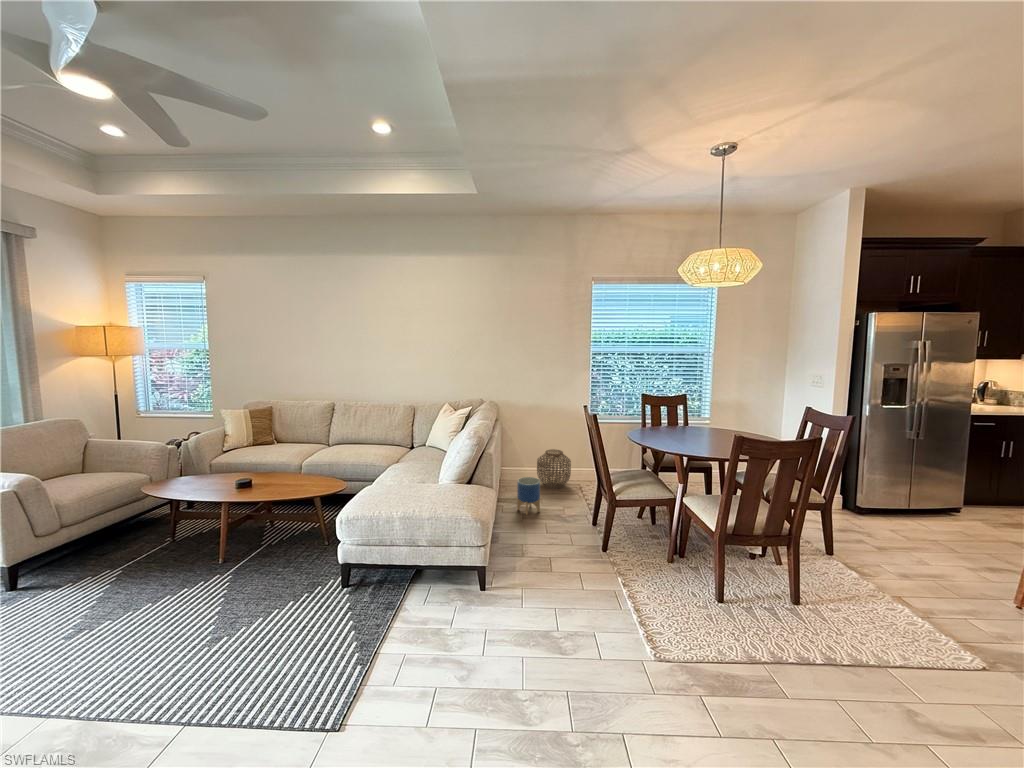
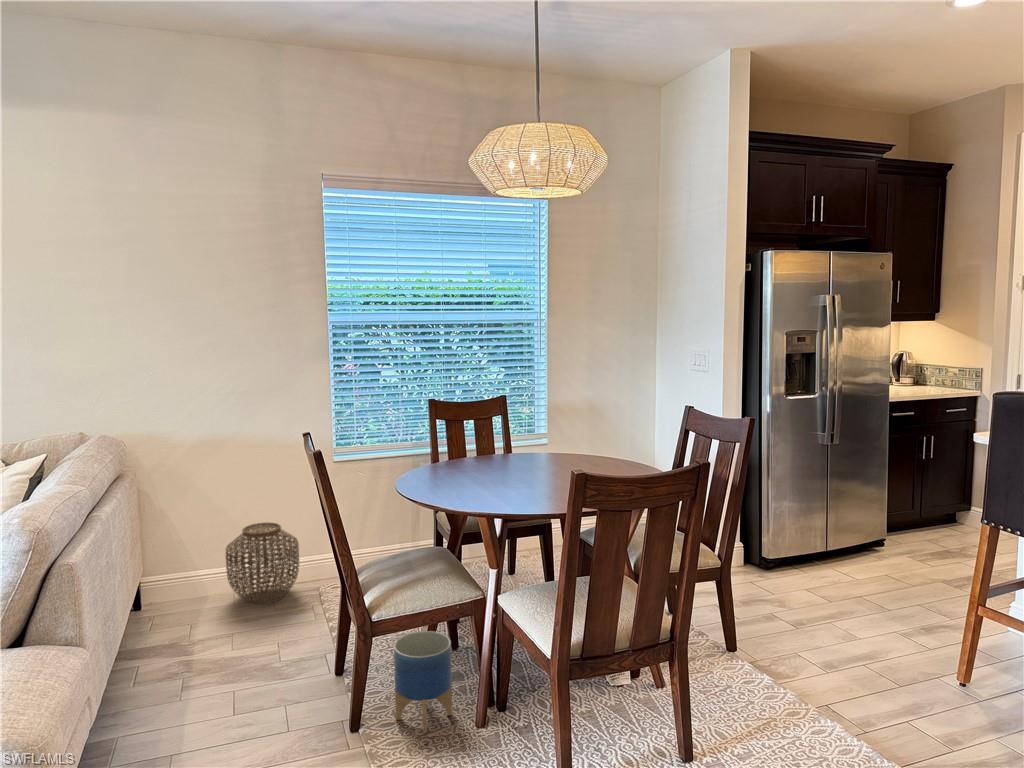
planter: present [517,477,540,515] -> present [394,631,452,733]

